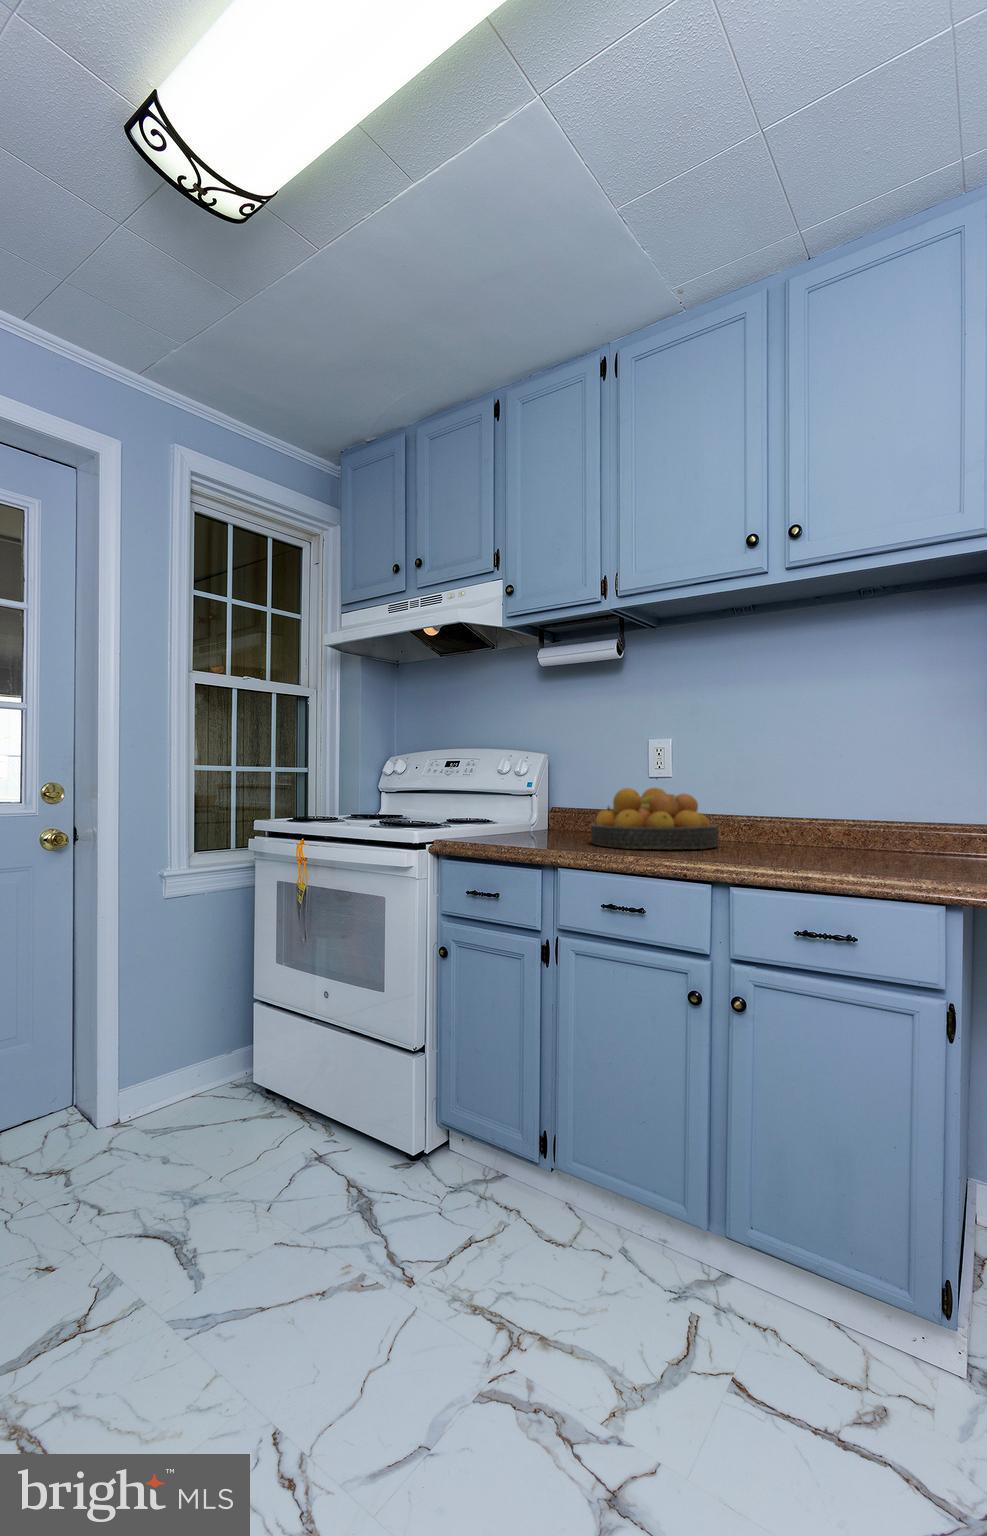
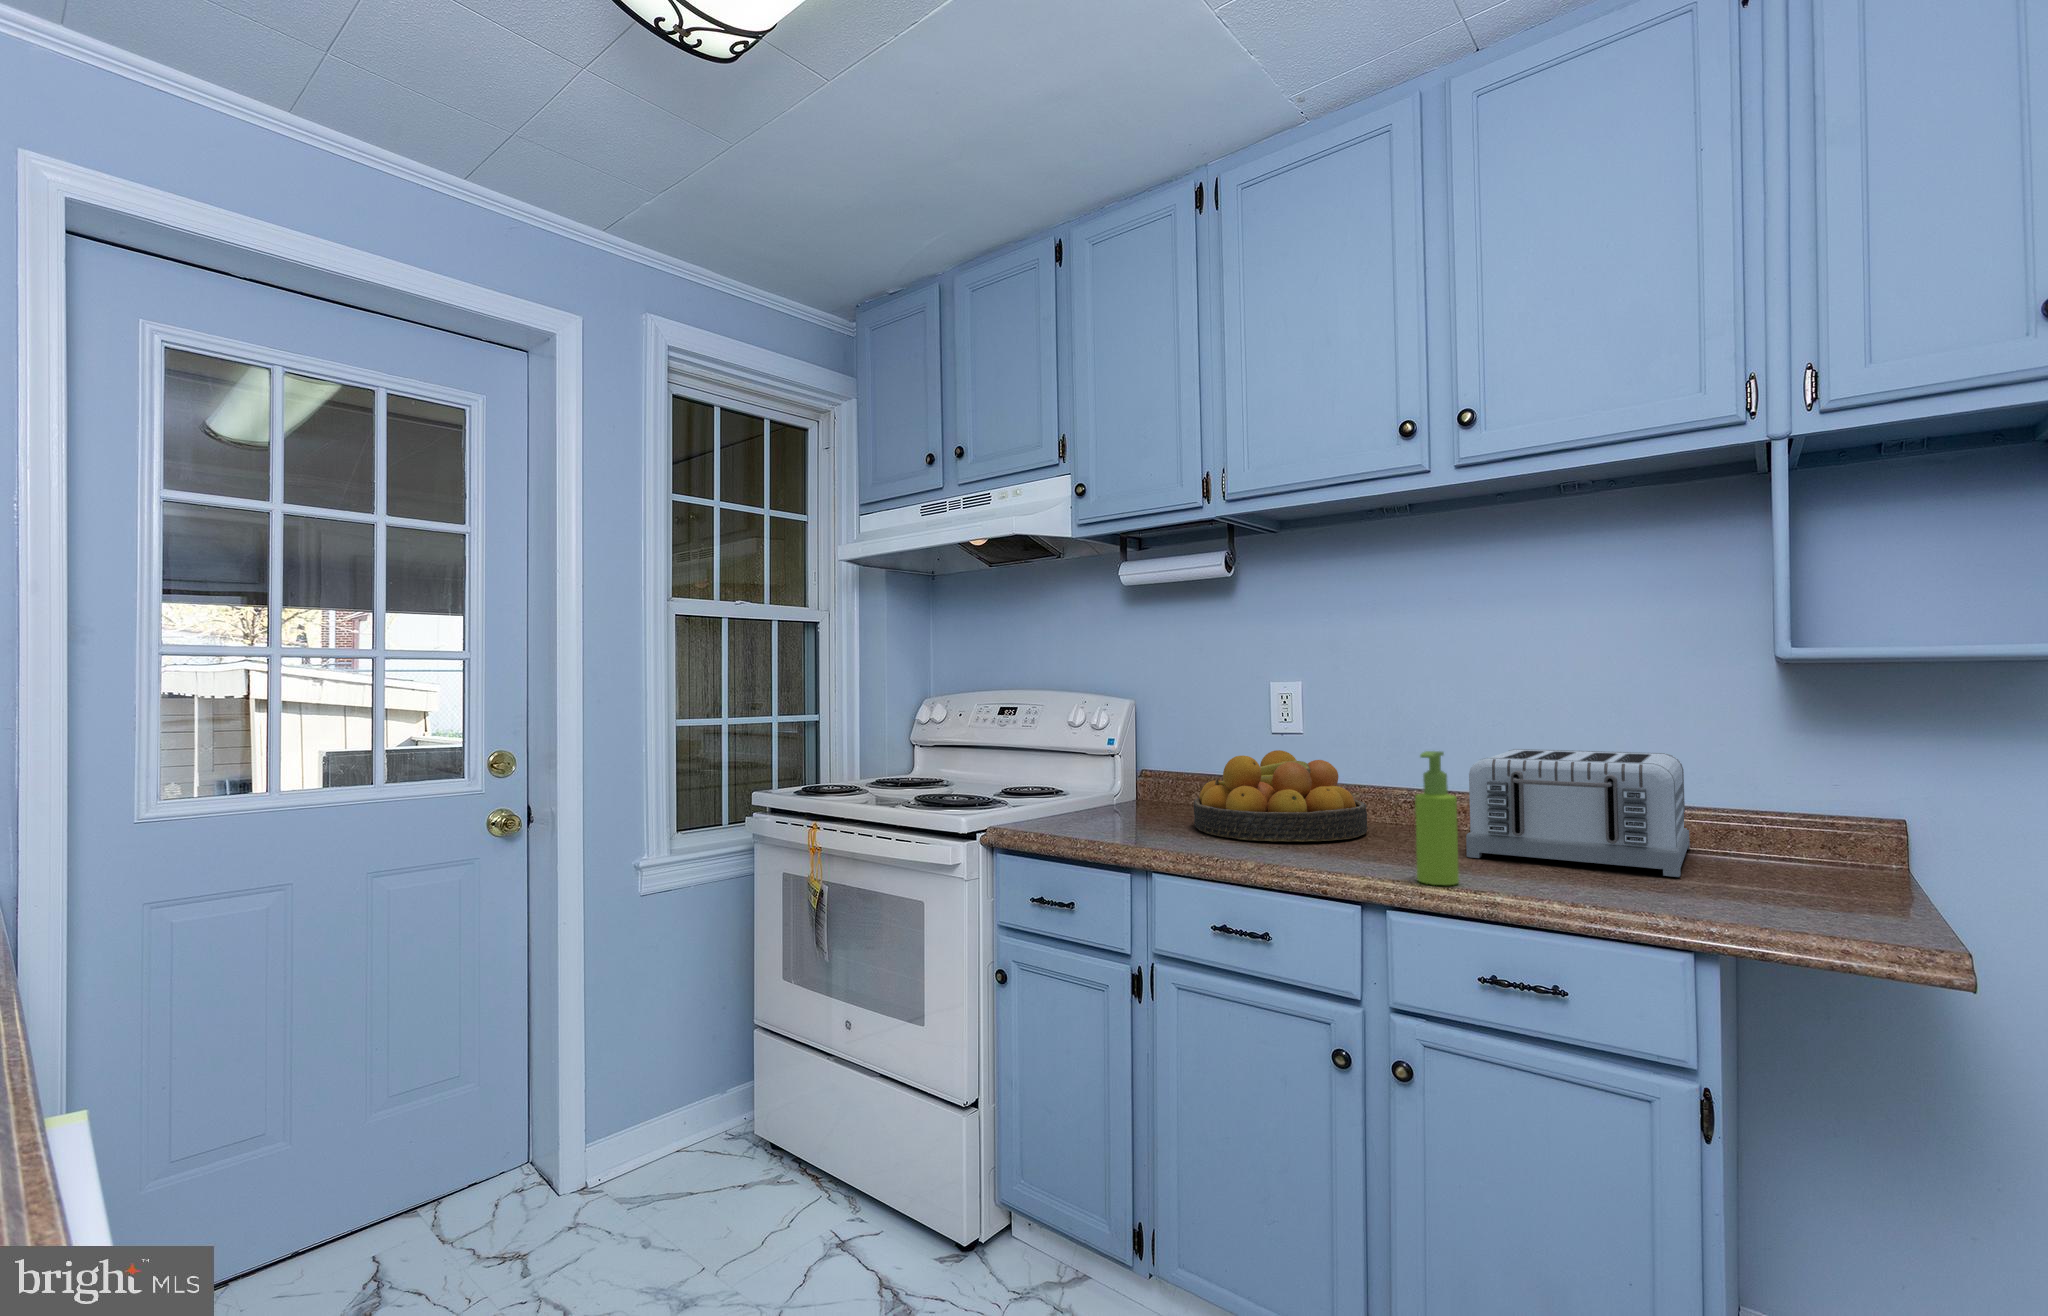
soap dispenser: none [752,772,782,868] -> present [1415,751,1459,885]
toaster: none [789,785,949,866] -> present [1466,749,1690,877]

